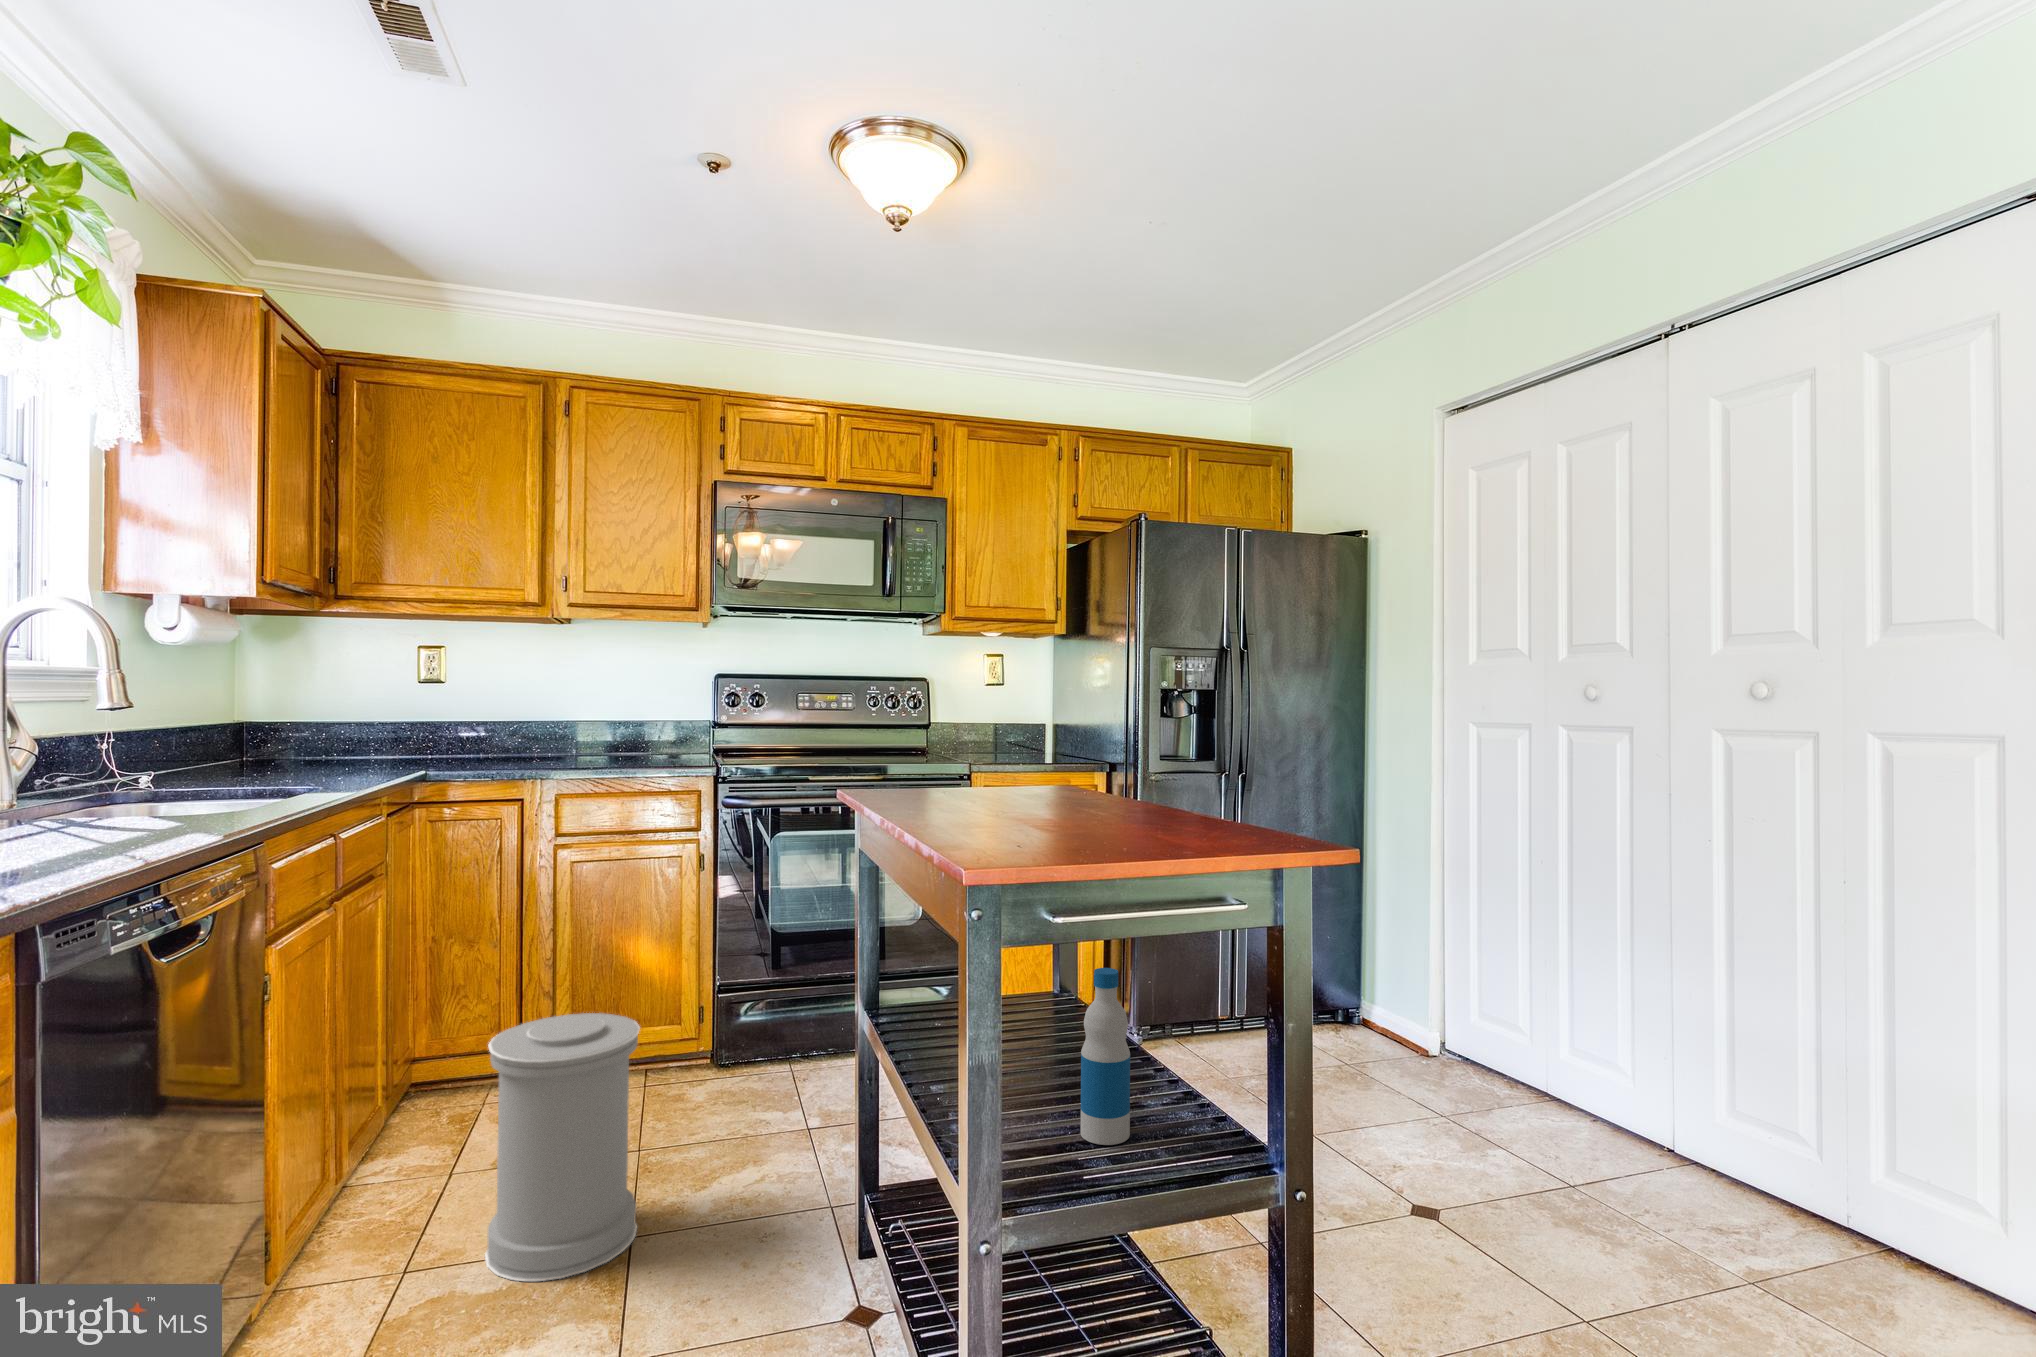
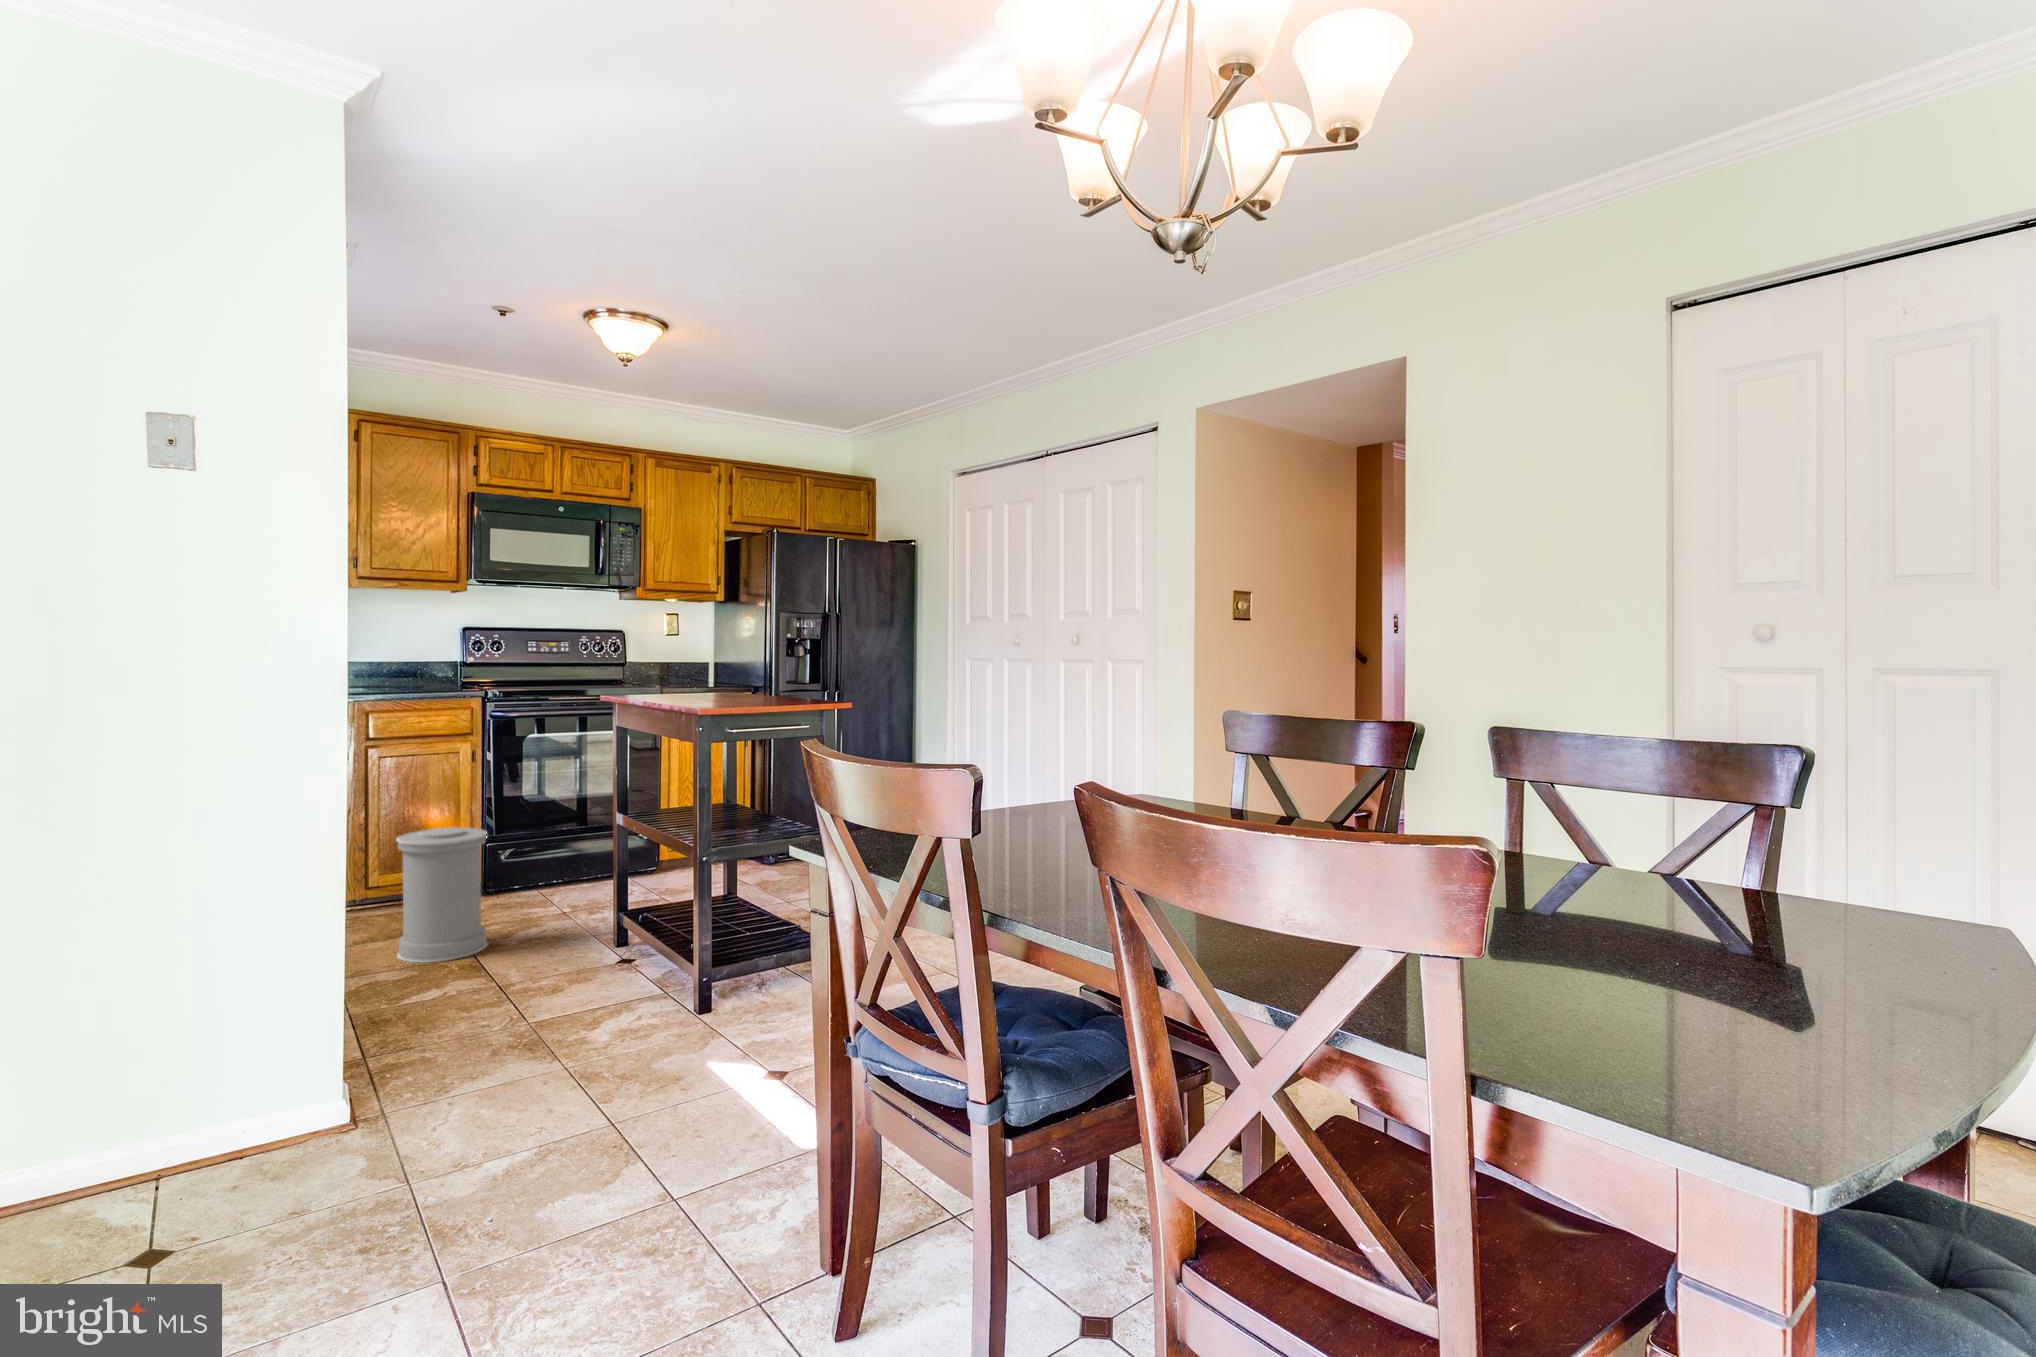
bottle: present [1080,968,1130,1145] -> none [749,763,771,836]

